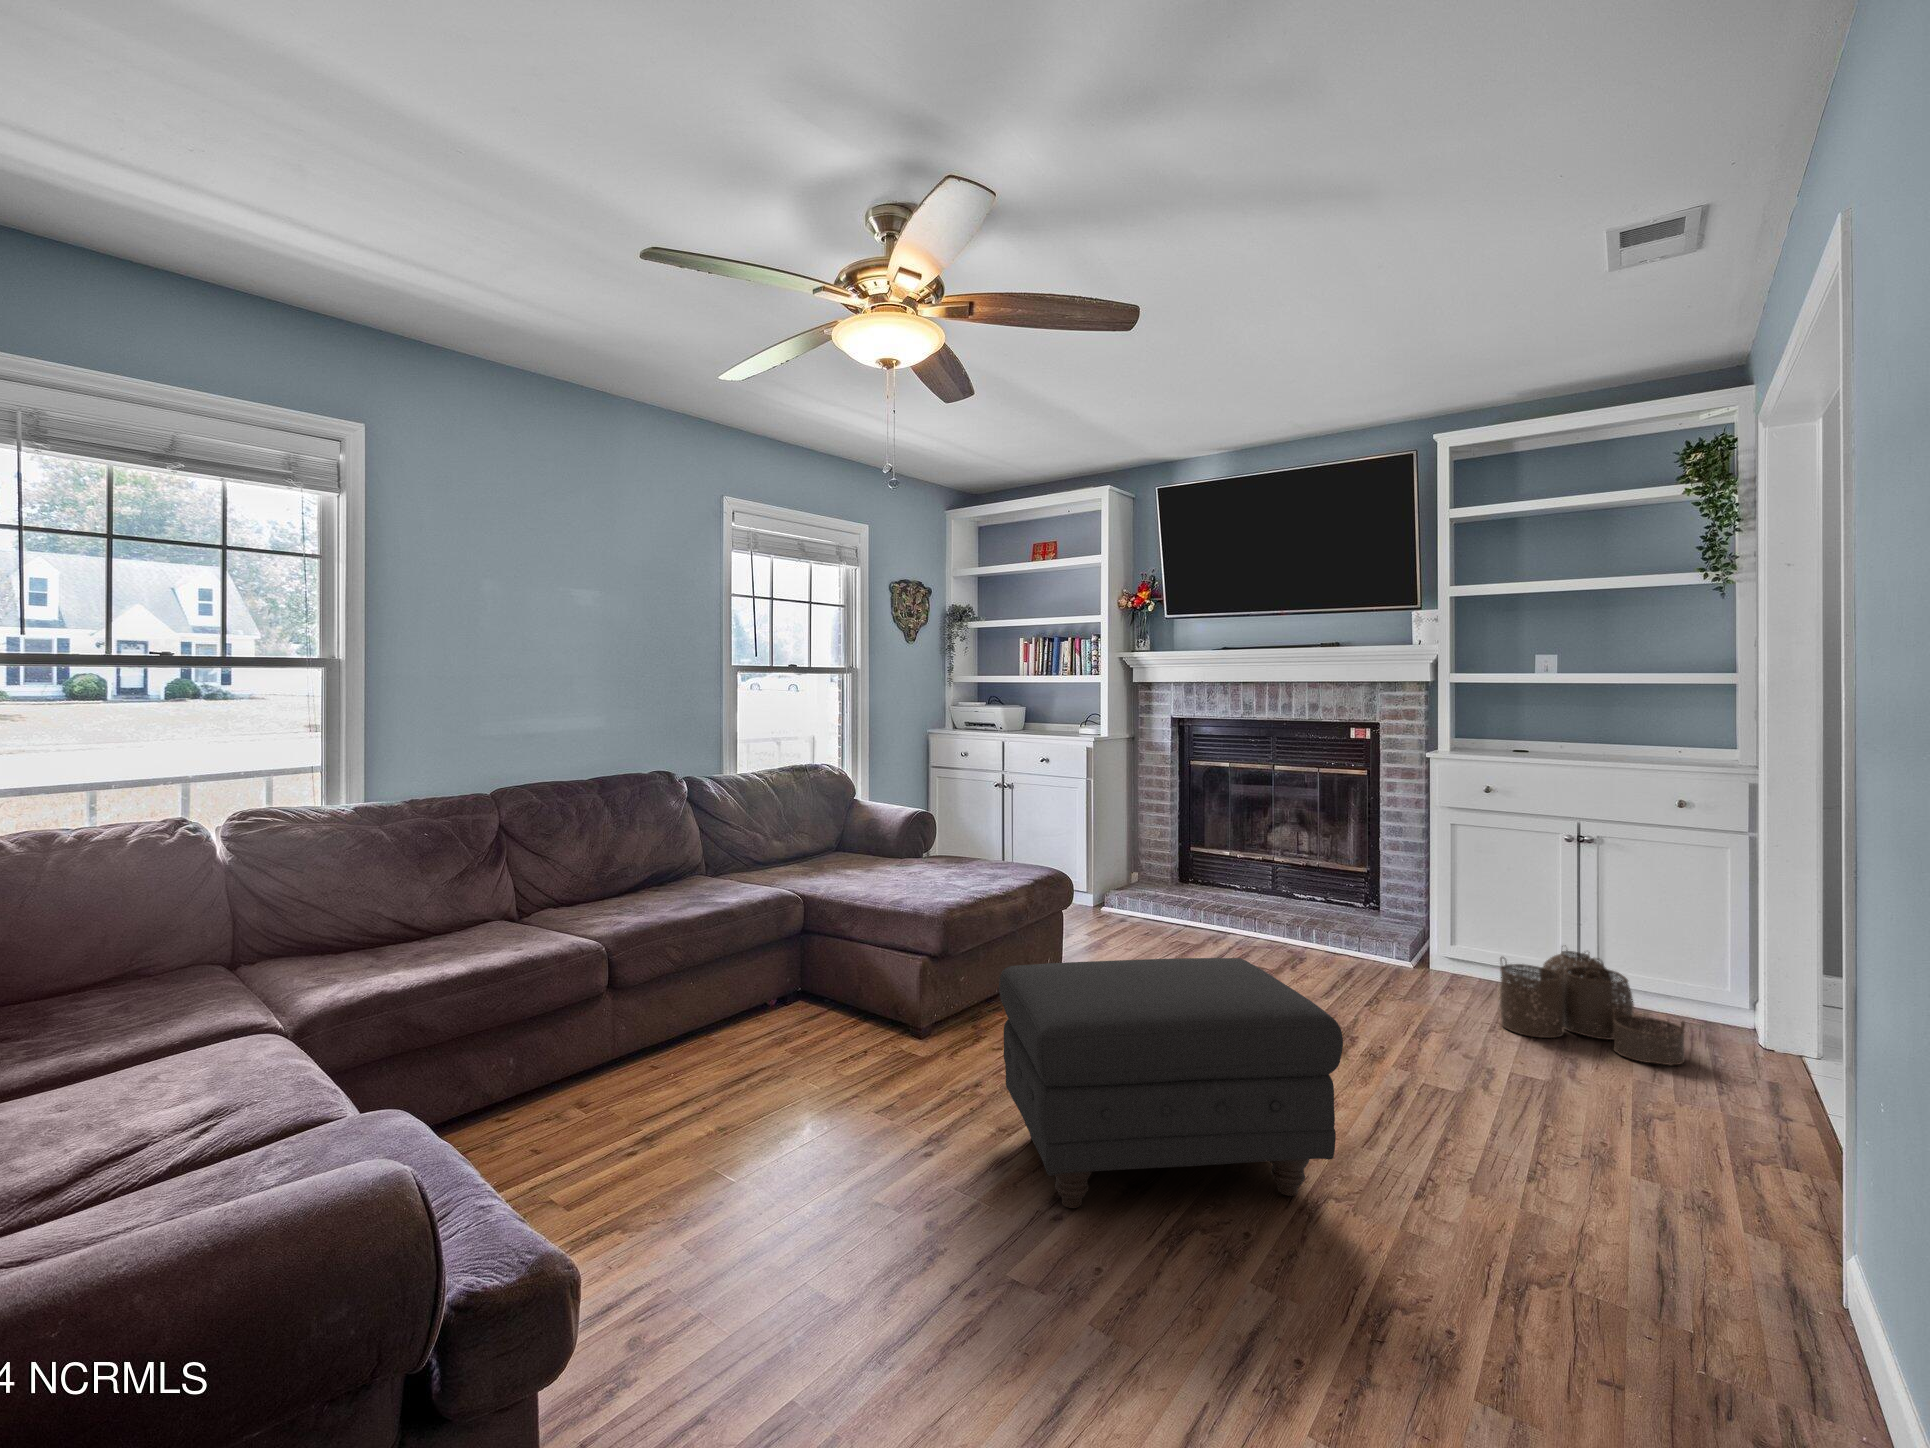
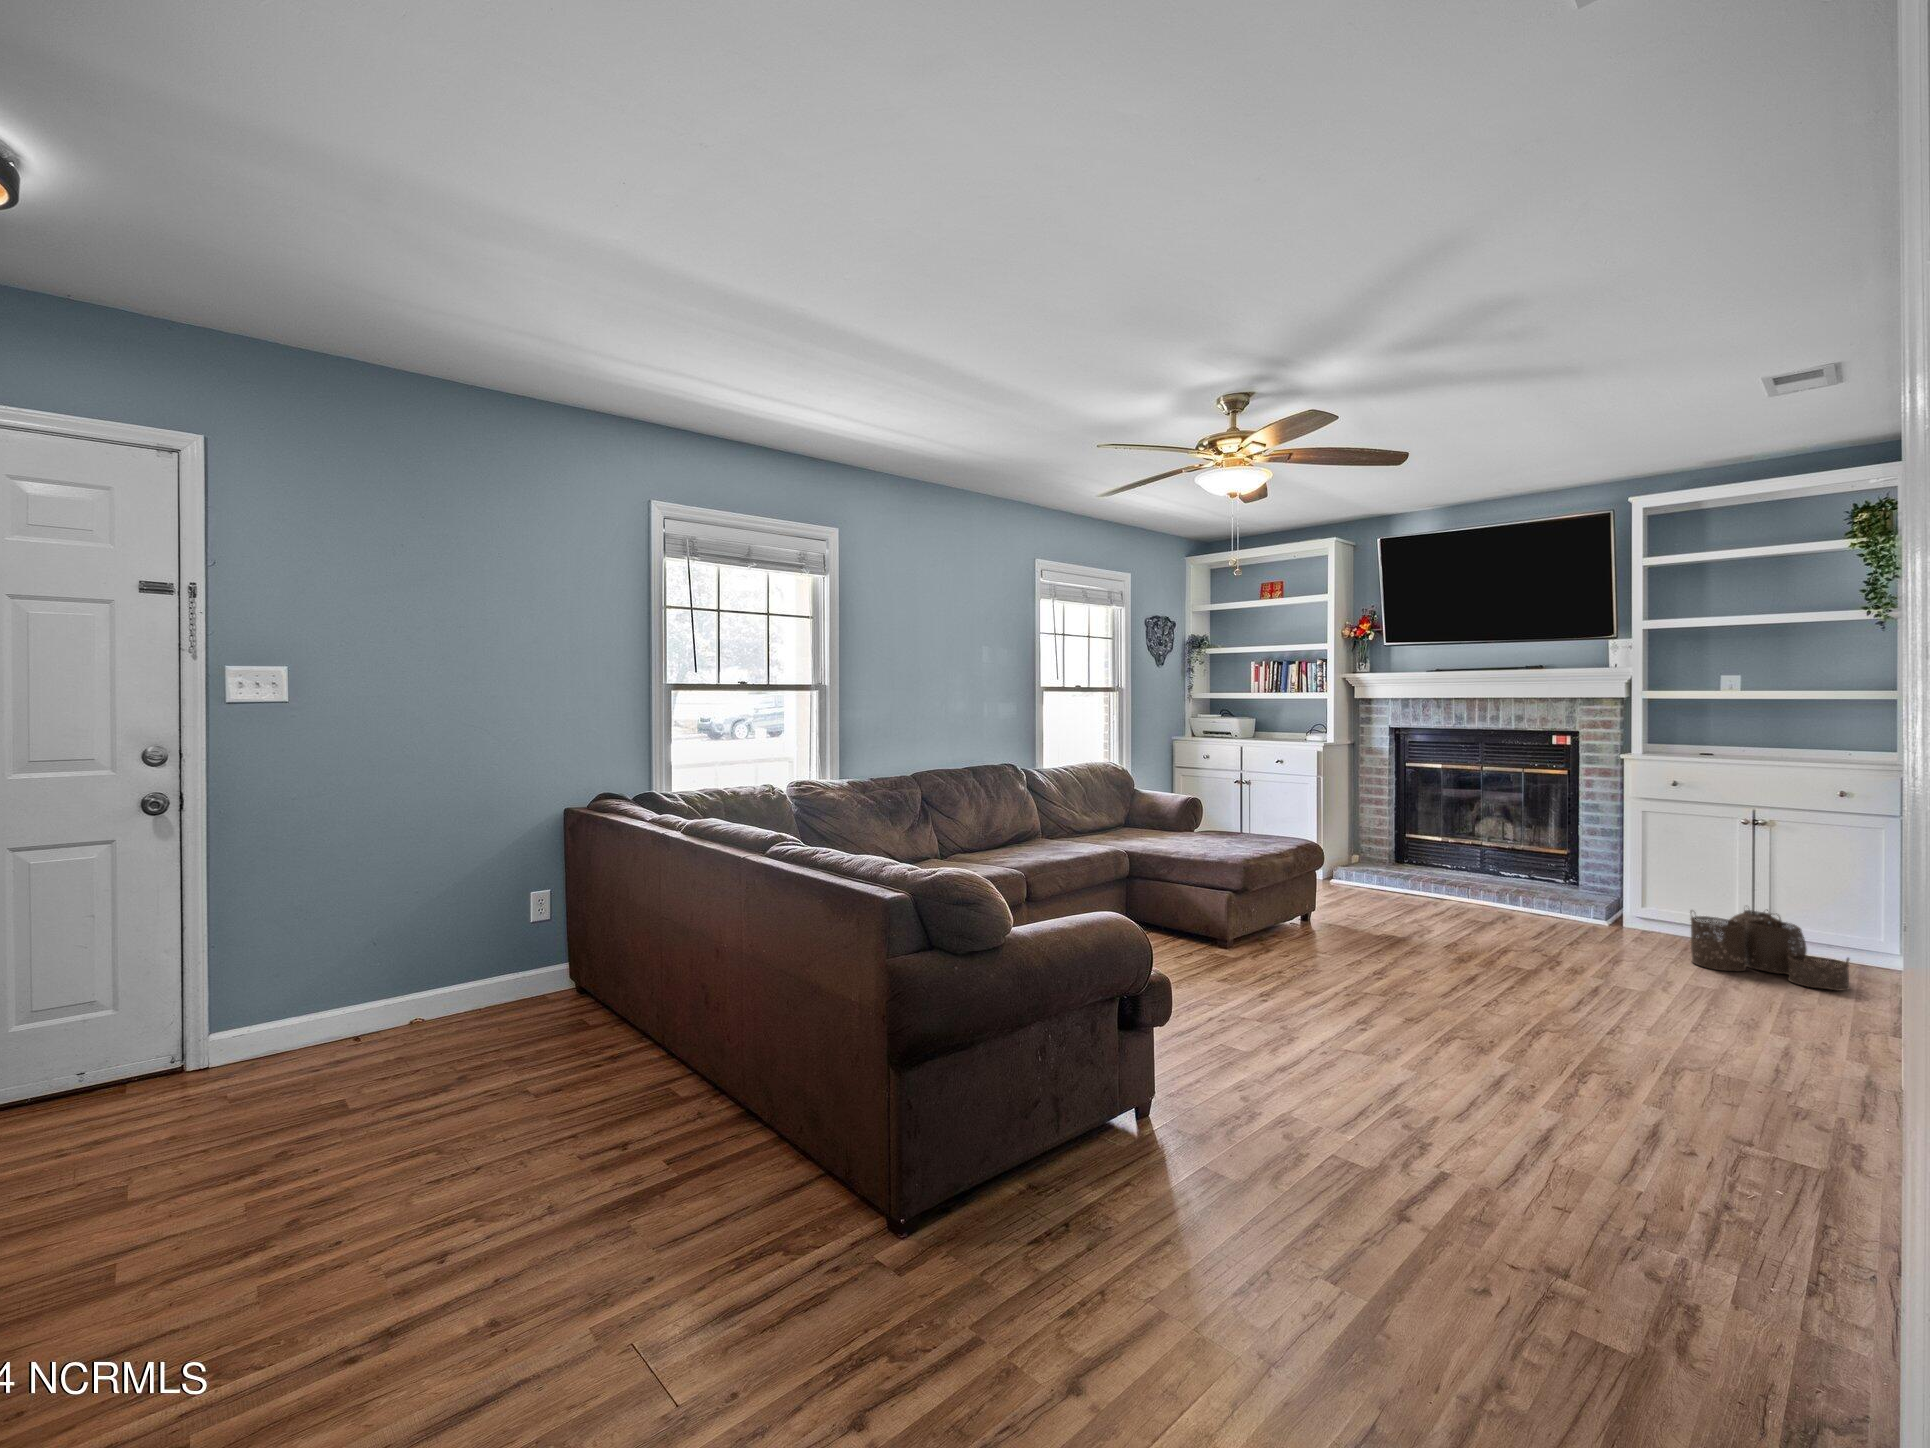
ottoman: present [999,958,1343,1208] -> none [1311,887,1574,1039]

